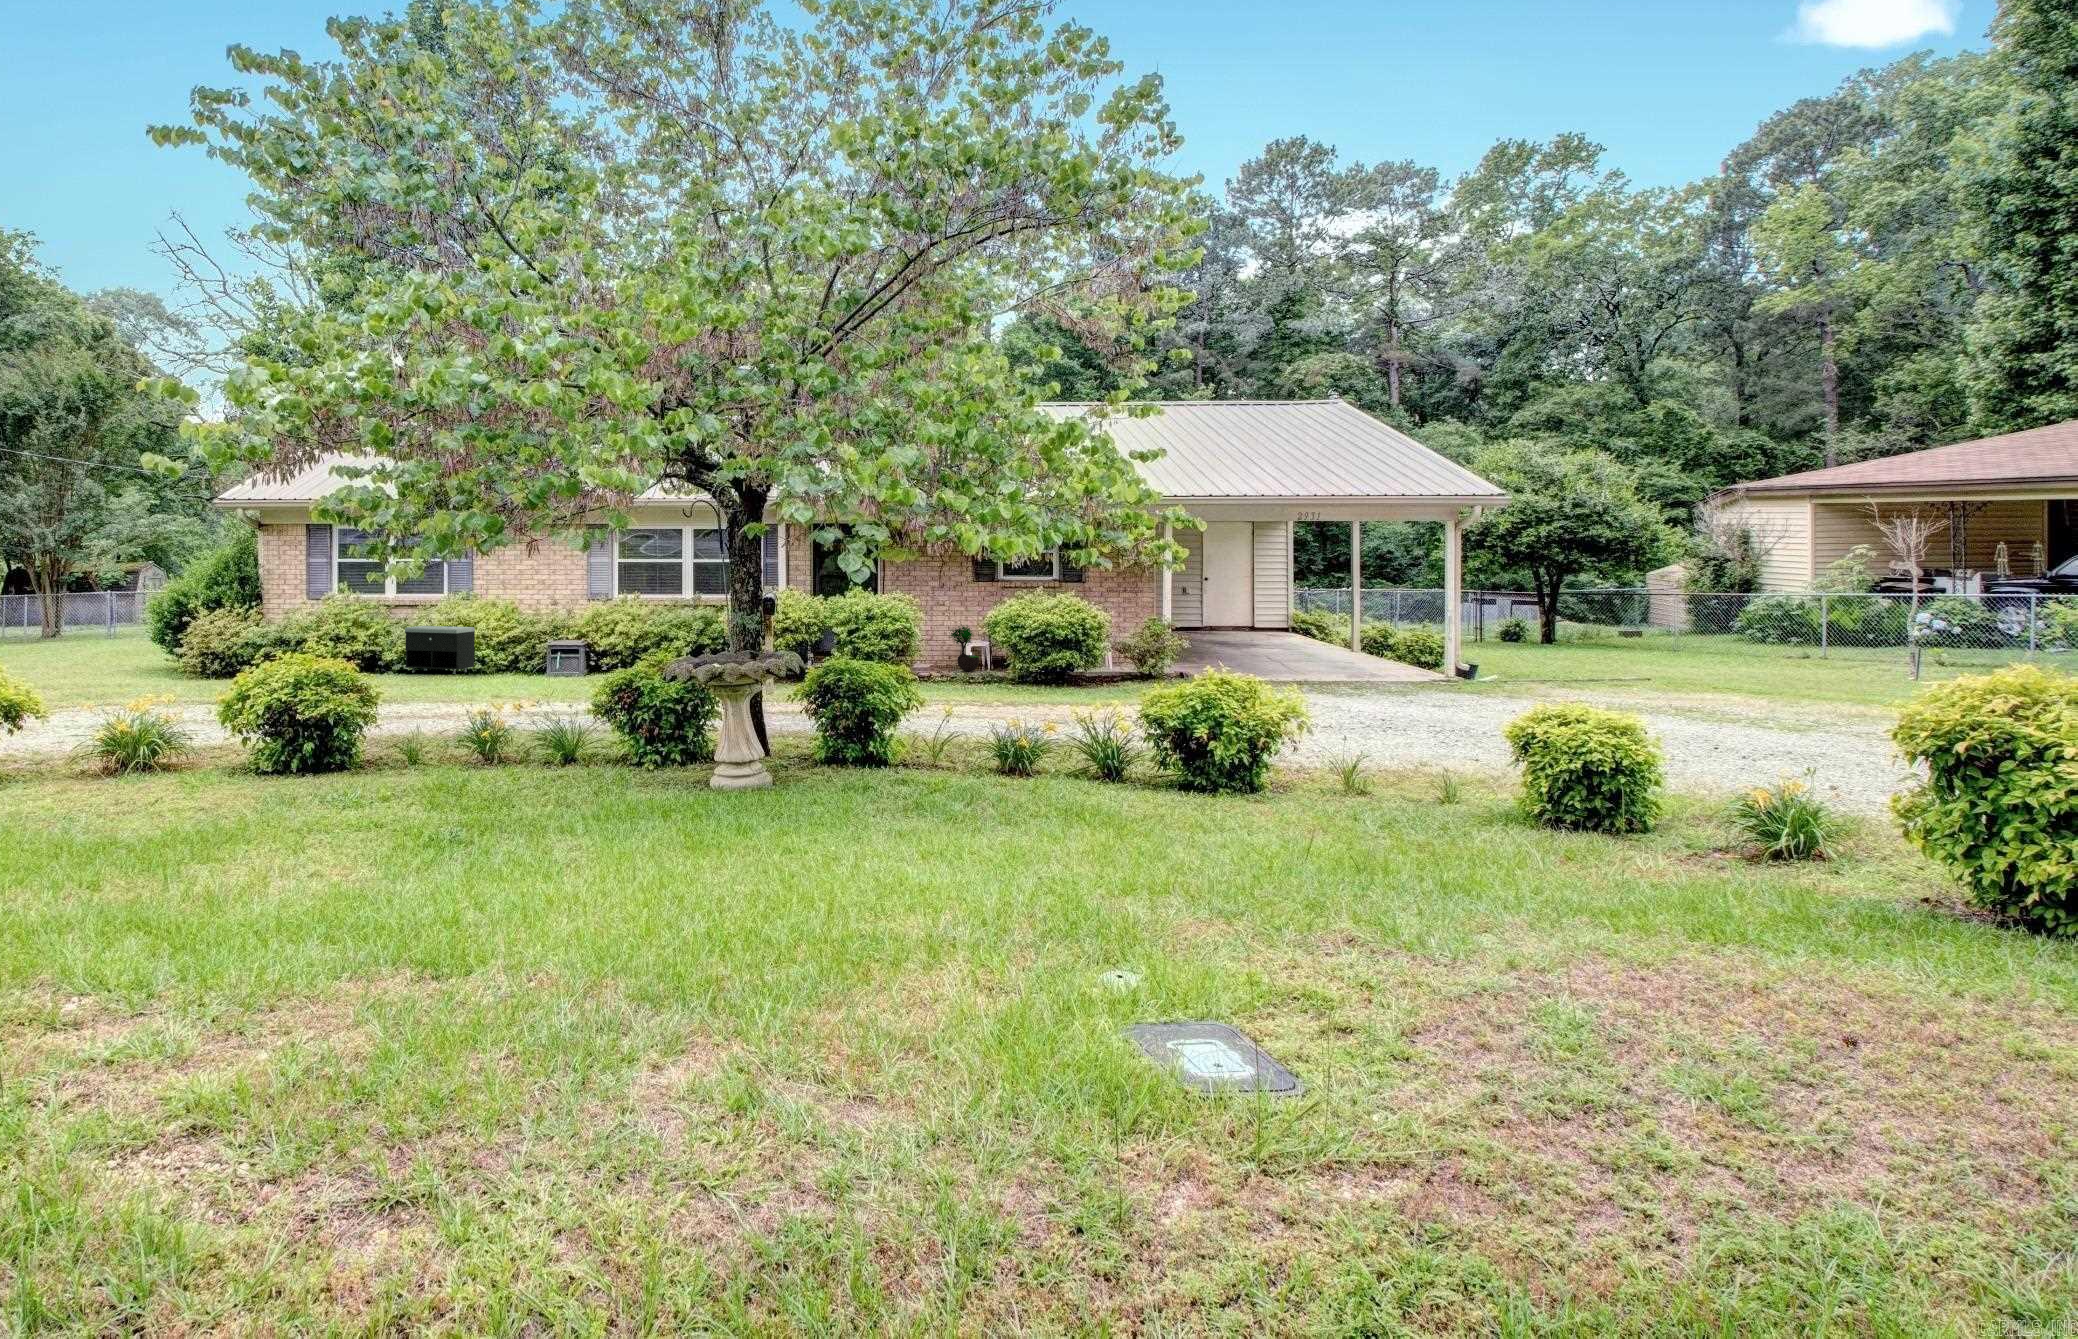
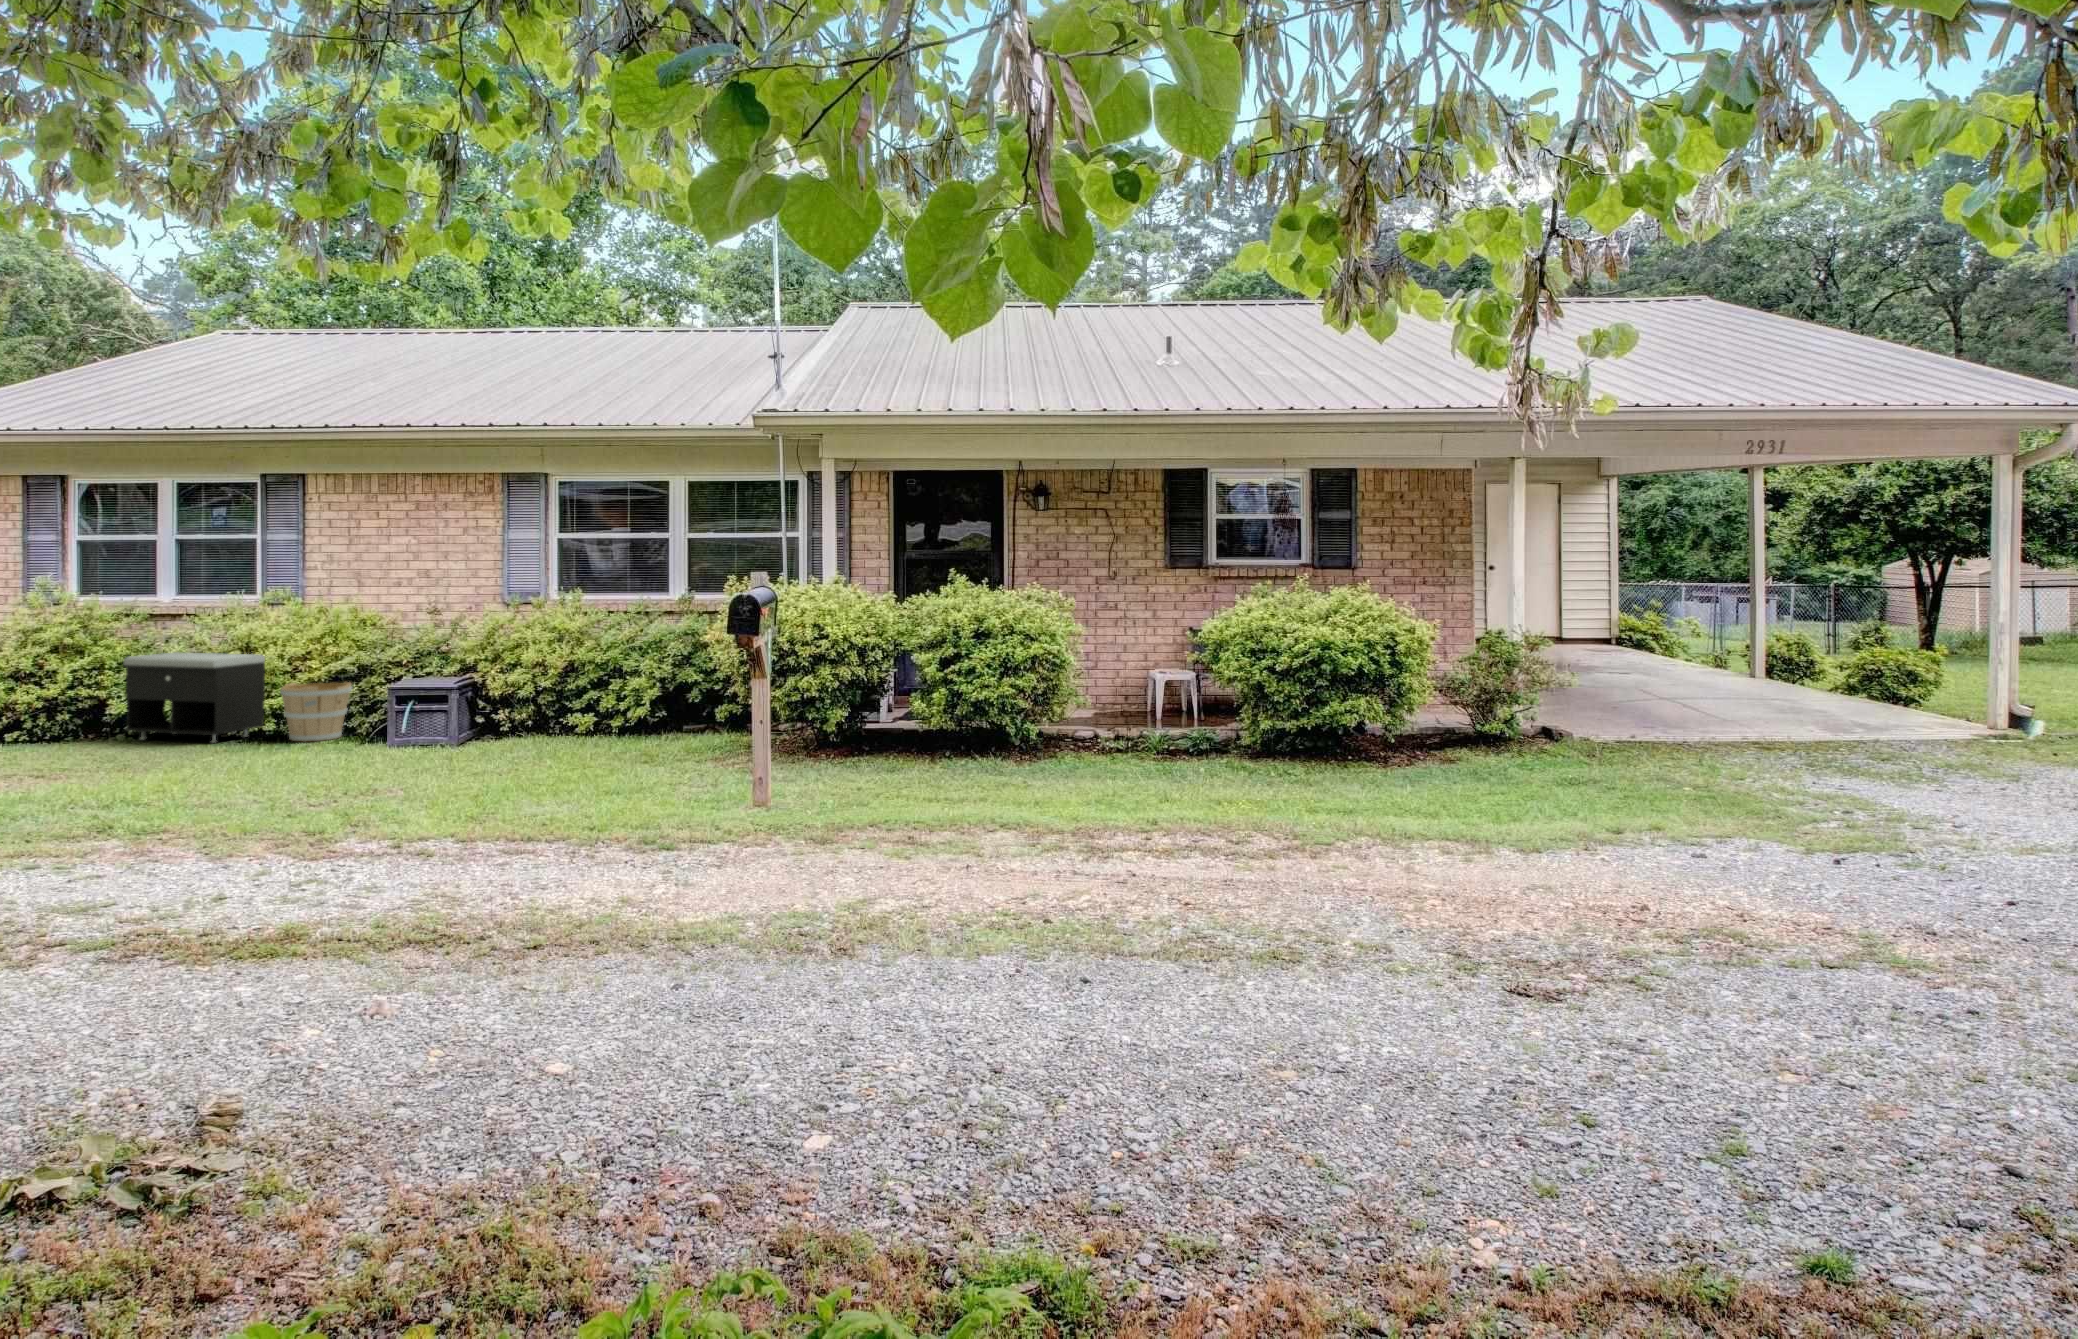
potted tree: present [950,624,979,672] -> none [1120,637,1178,725]
wooden bucket: none [488,642,523,674] -> present [280,682,352,741]

